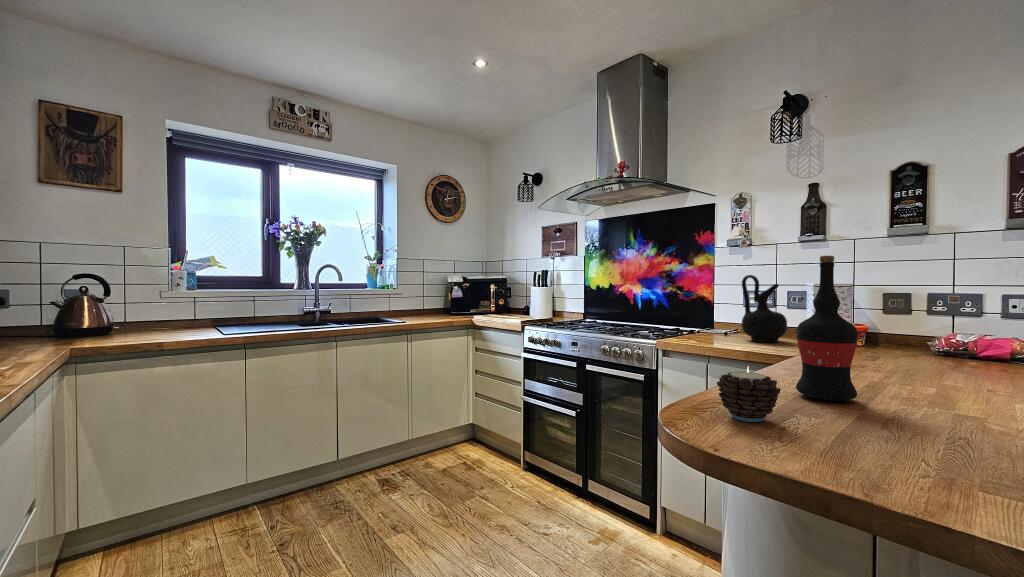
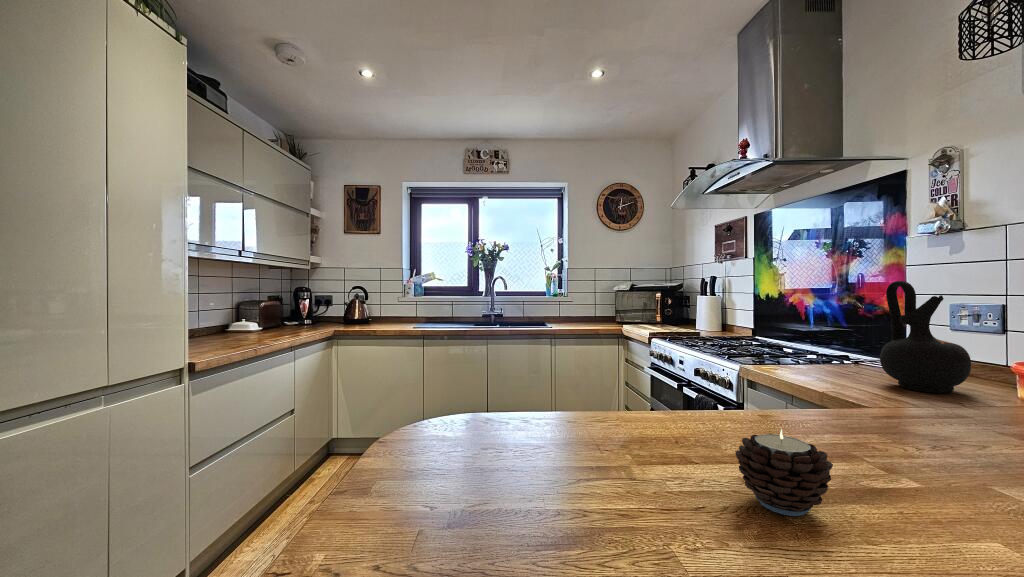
wine bottle: present [796,256,858,401] -> none [584,265,659,477]
candle: present [717,367,781,422] -> present [735,429,833,516]

